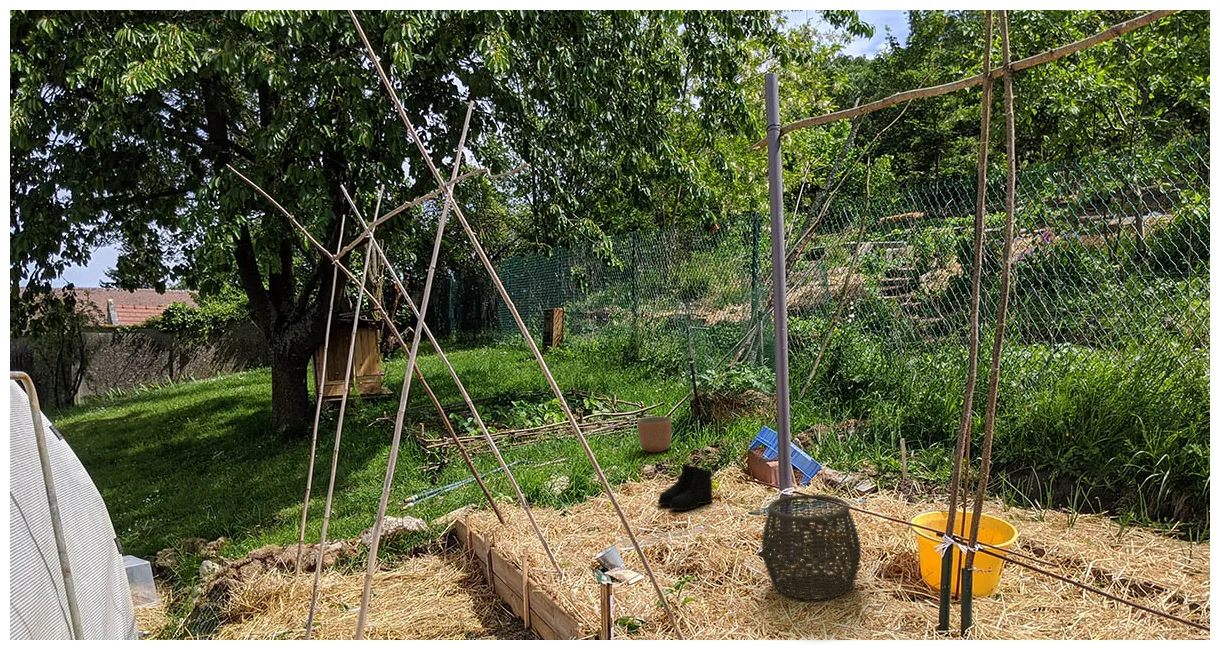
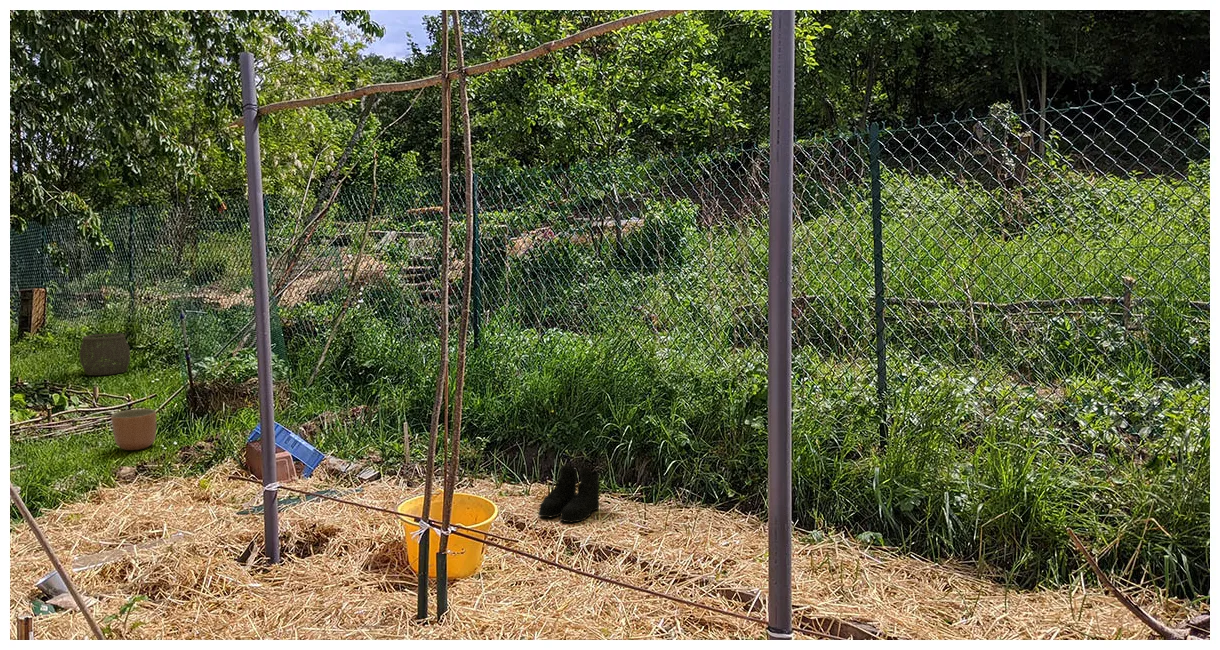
boots: present [658,463,713,511] -> present [539,465,599,523]
woven basket: present [762,495,861,600] -> present [80,333,130,376]

